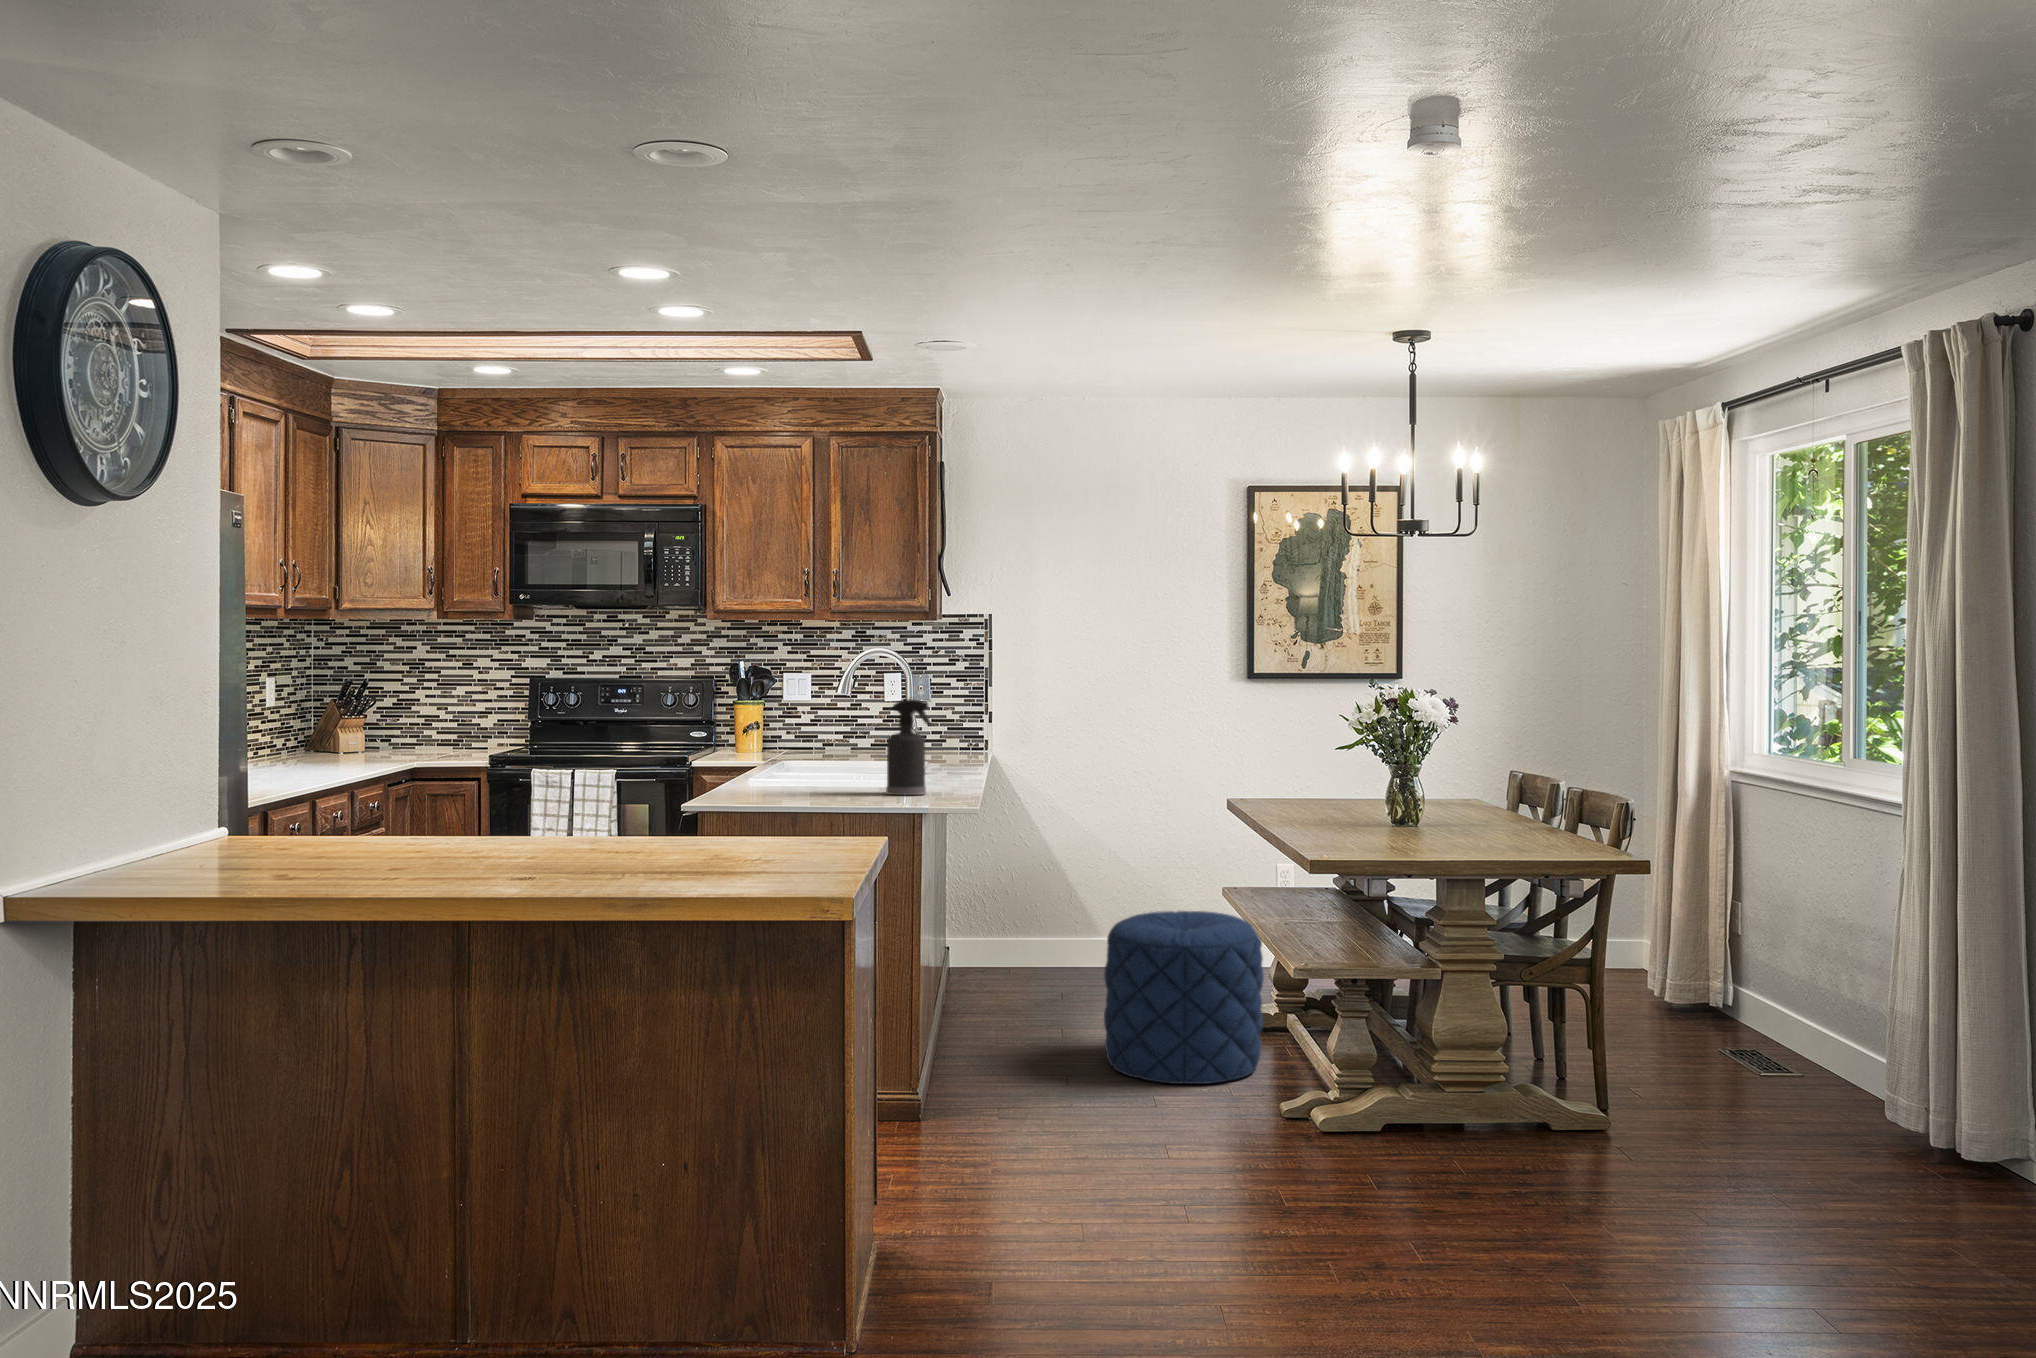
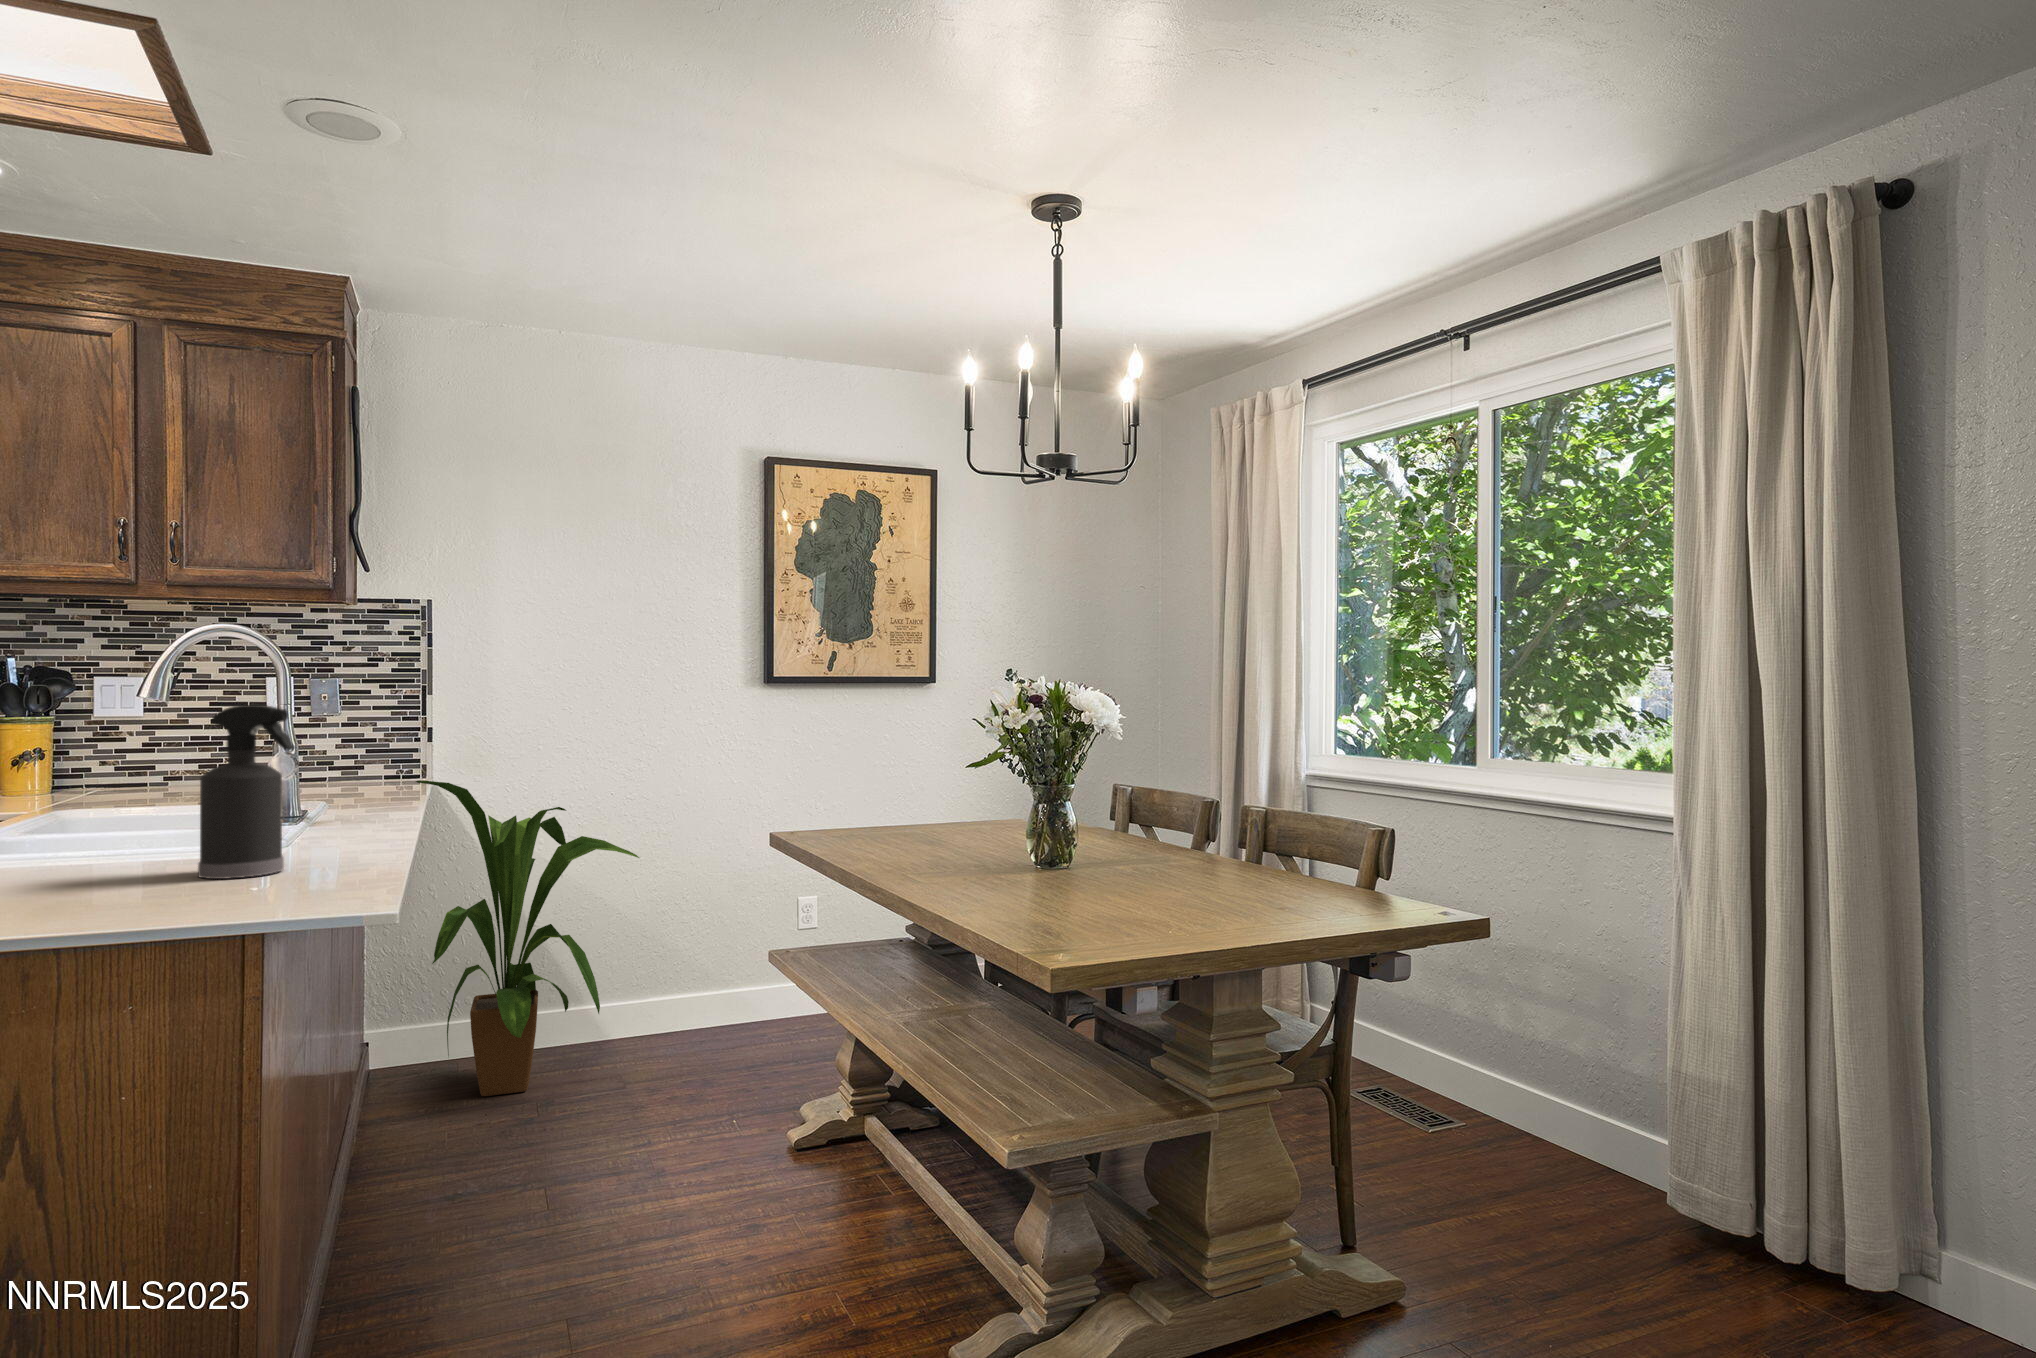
house plant: none [982,751,1141,989] -> present [416,780,639,1096]
pouf: present [1104,911,1264,1084] -> none [610,995,843,1278]

